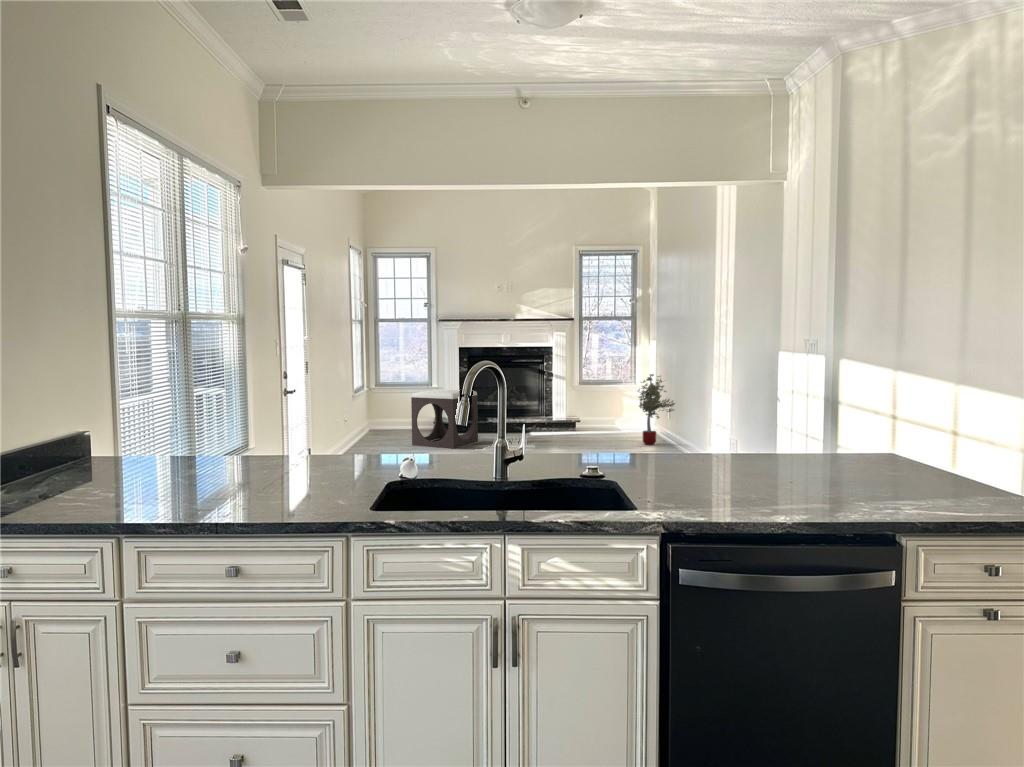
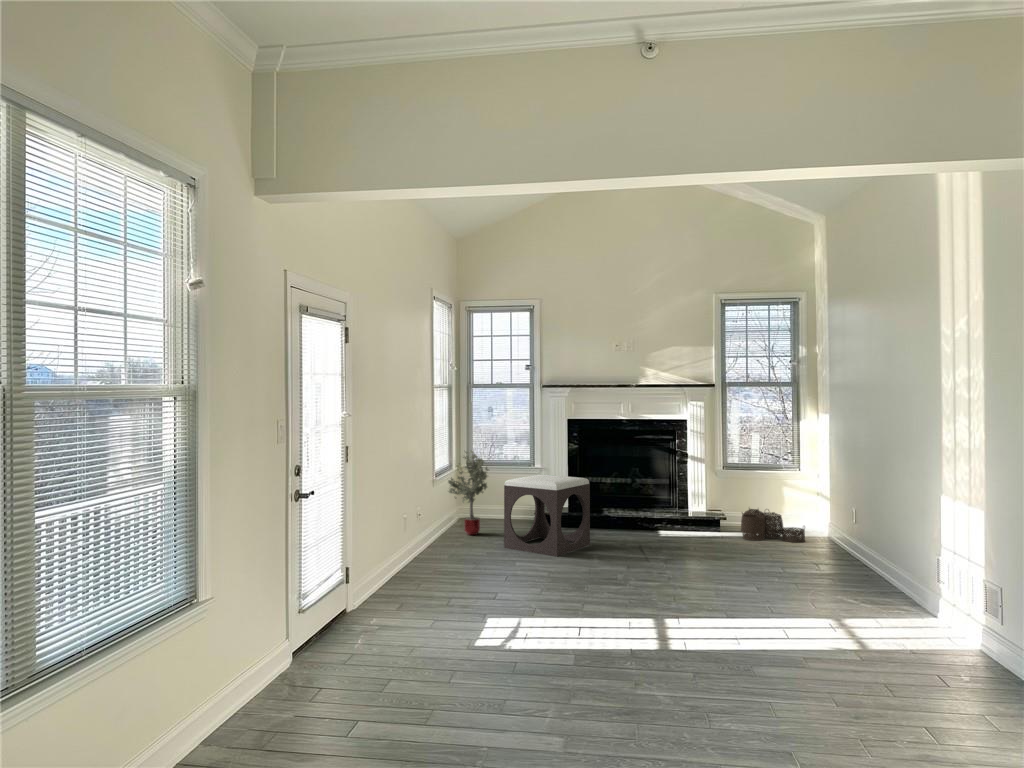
potted tree: present [638,374,675,445] -> present [448,450,489,535]
woven basket: none [592,412,637,436] -> present [741,508,805,542]

